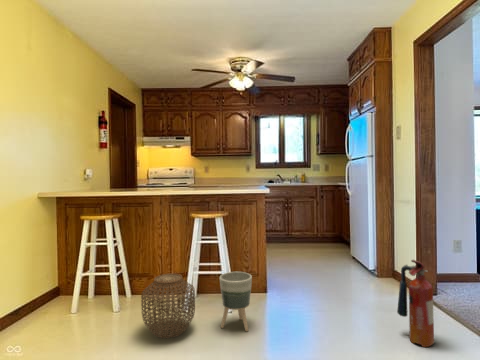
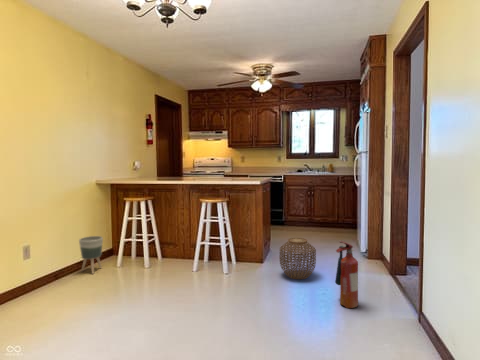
planter: present [219,272,252,331] -> present [79,236,103,274]
woven basket: present [141,273,195,338] -> present [280,238,316,279]

